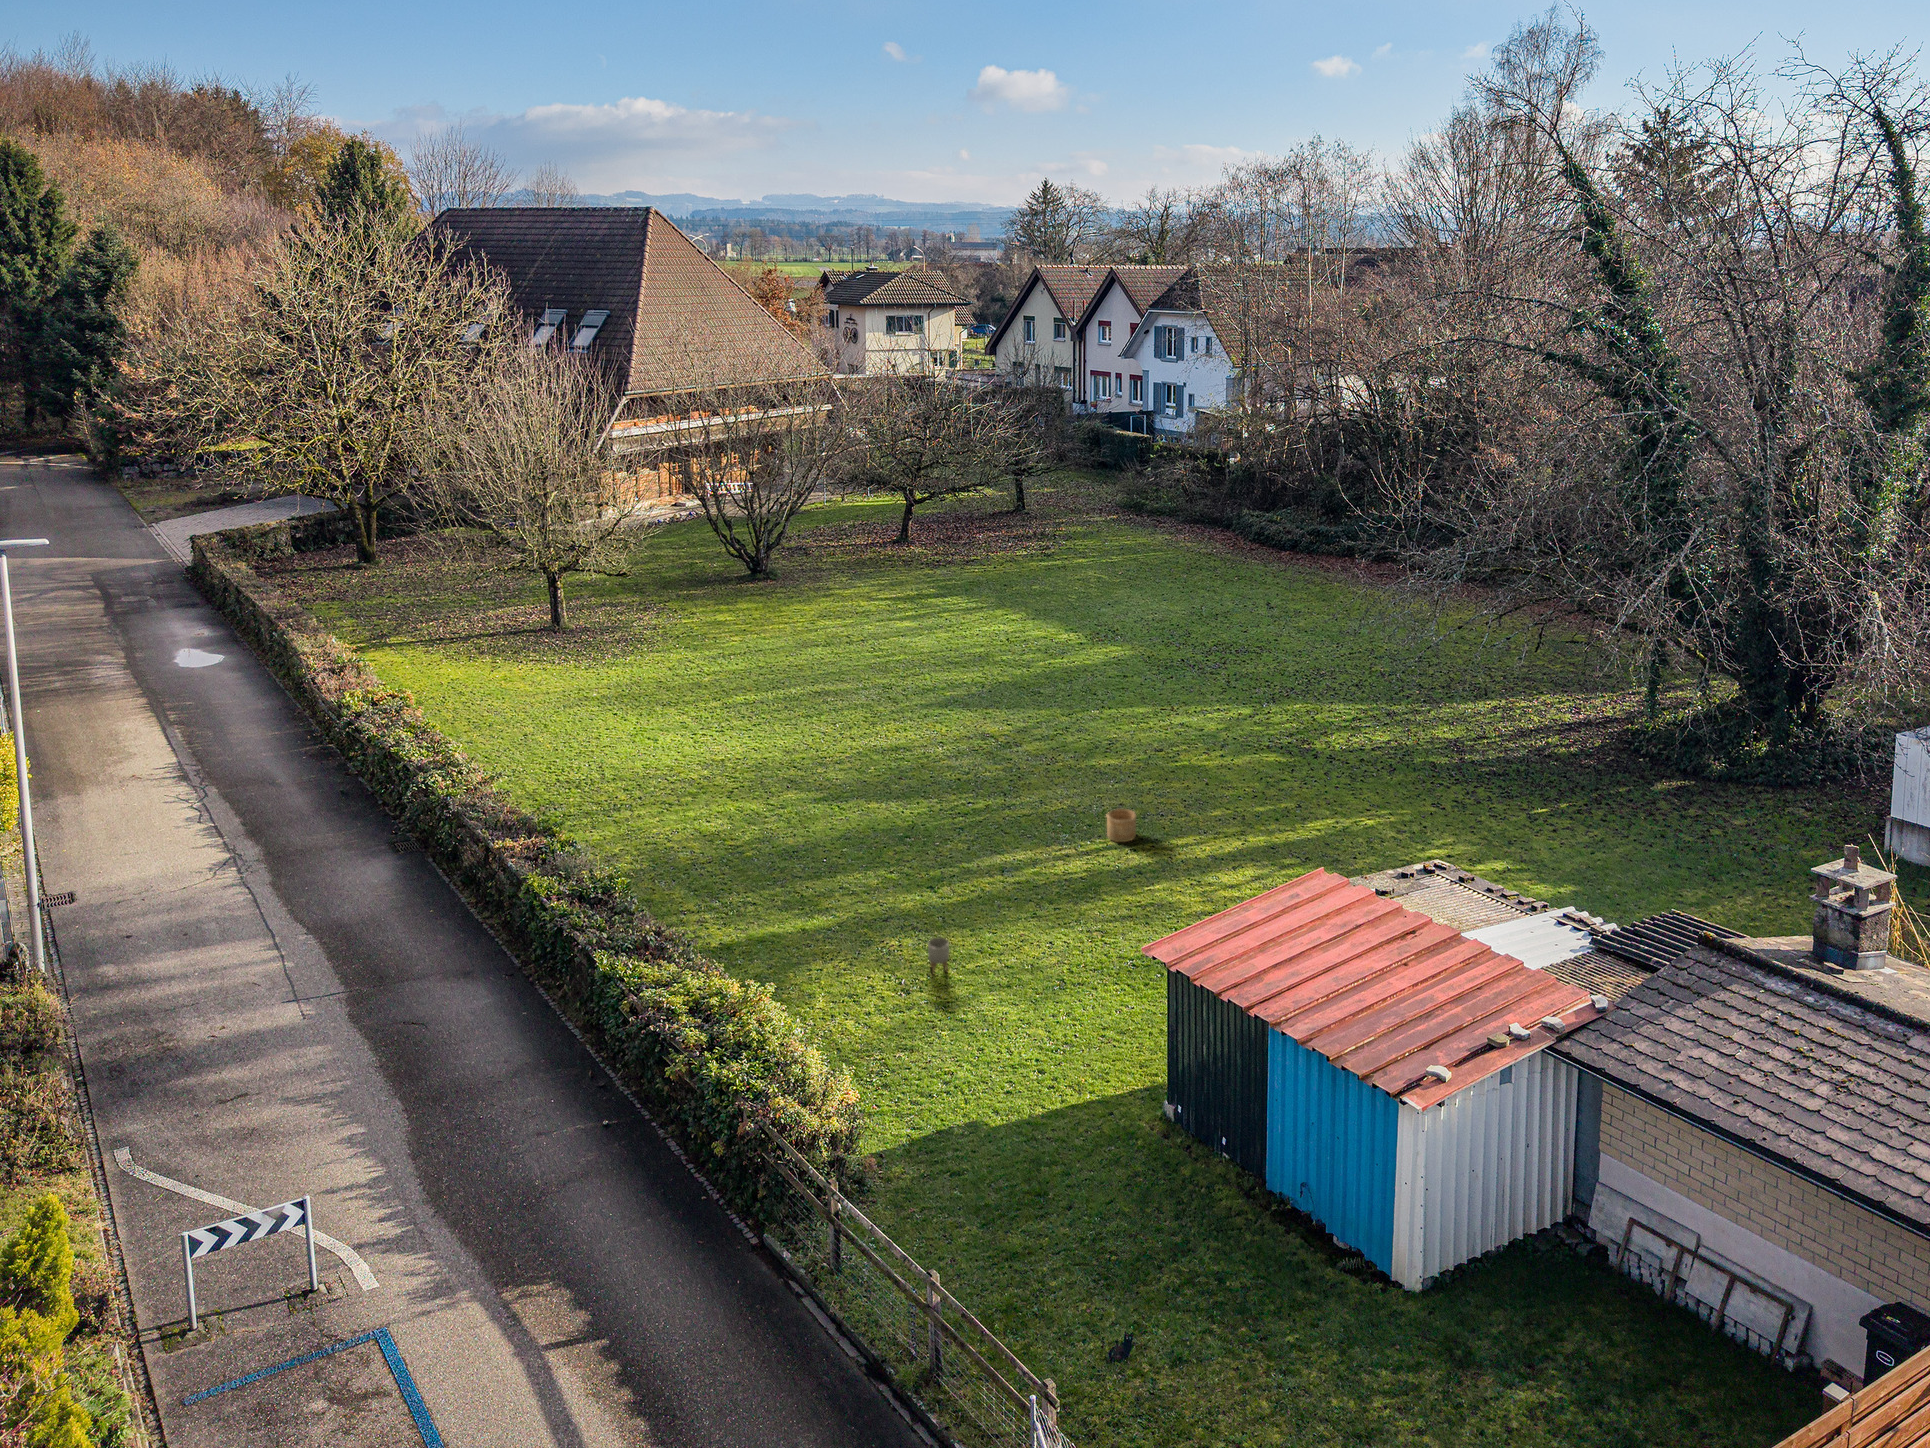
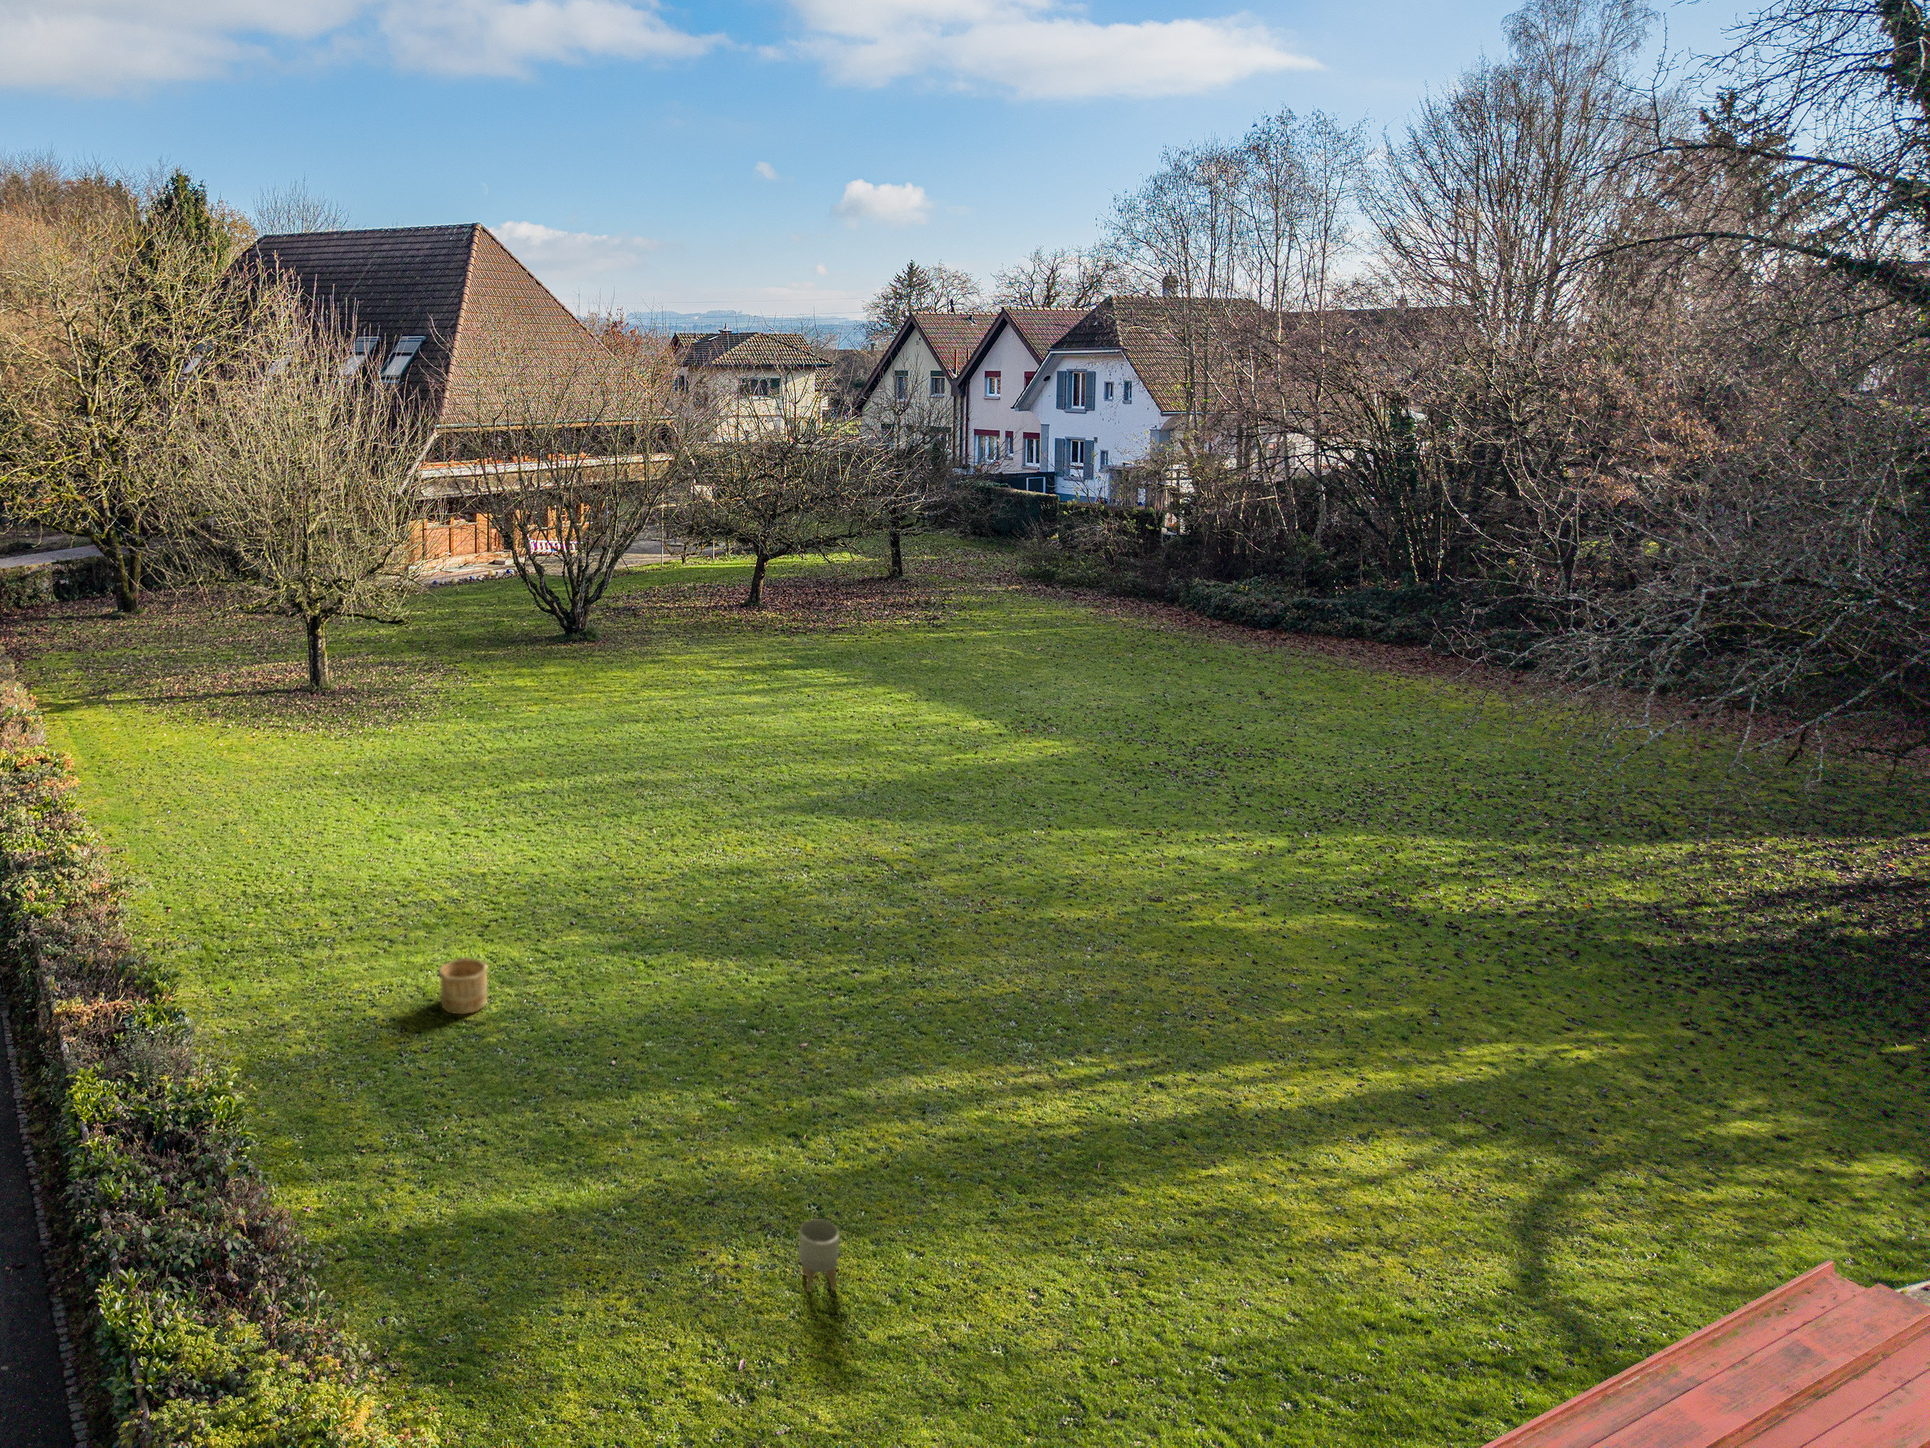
wooden bucket: present [1107,809,1136,842] -> present [439,958,487,1014]

